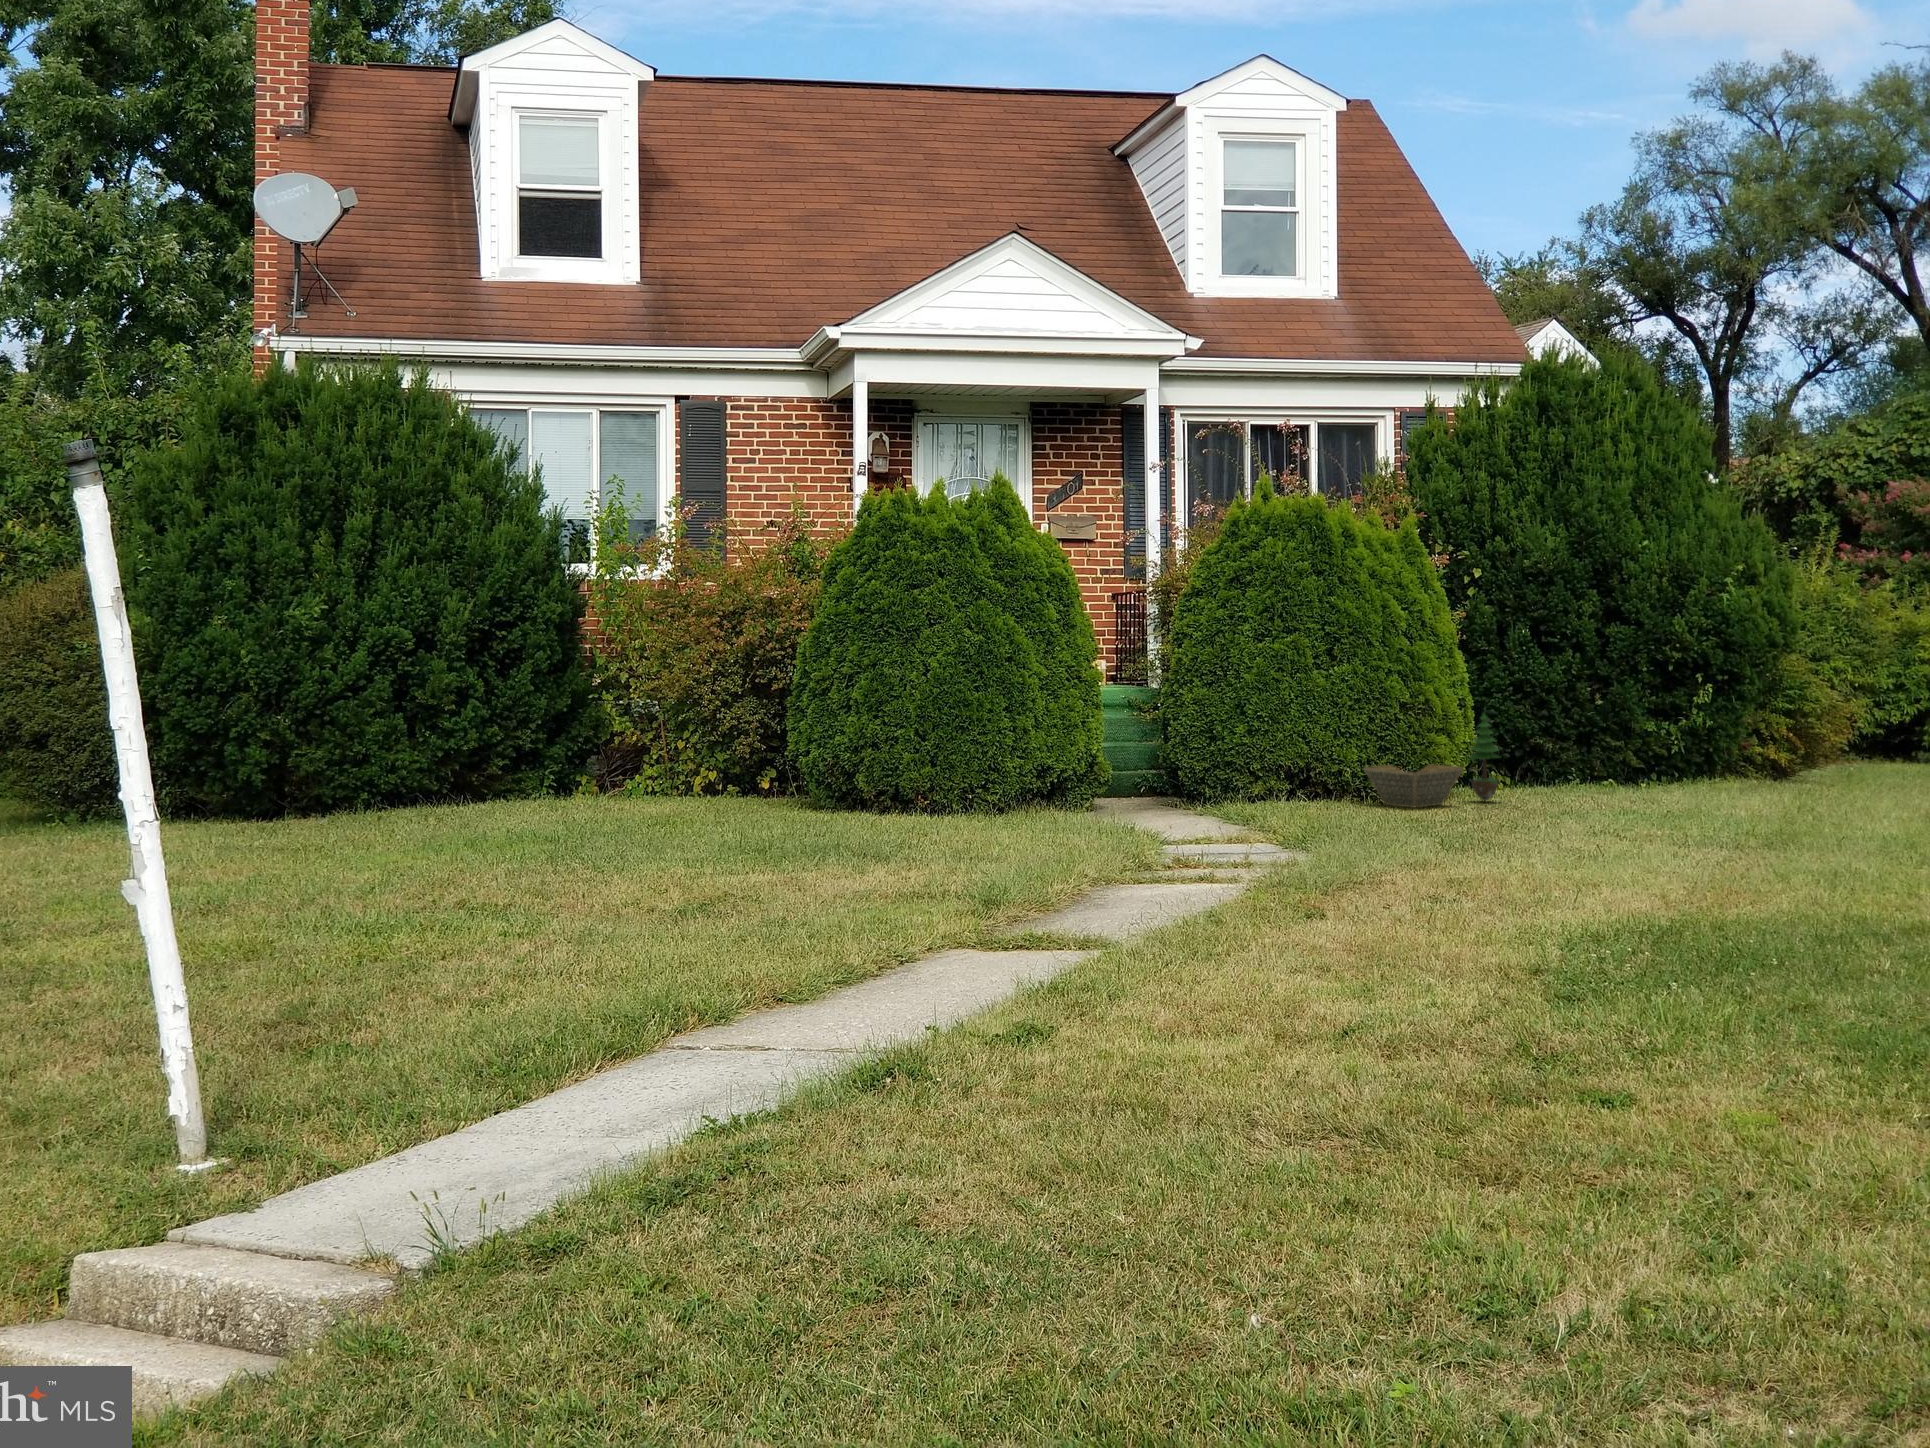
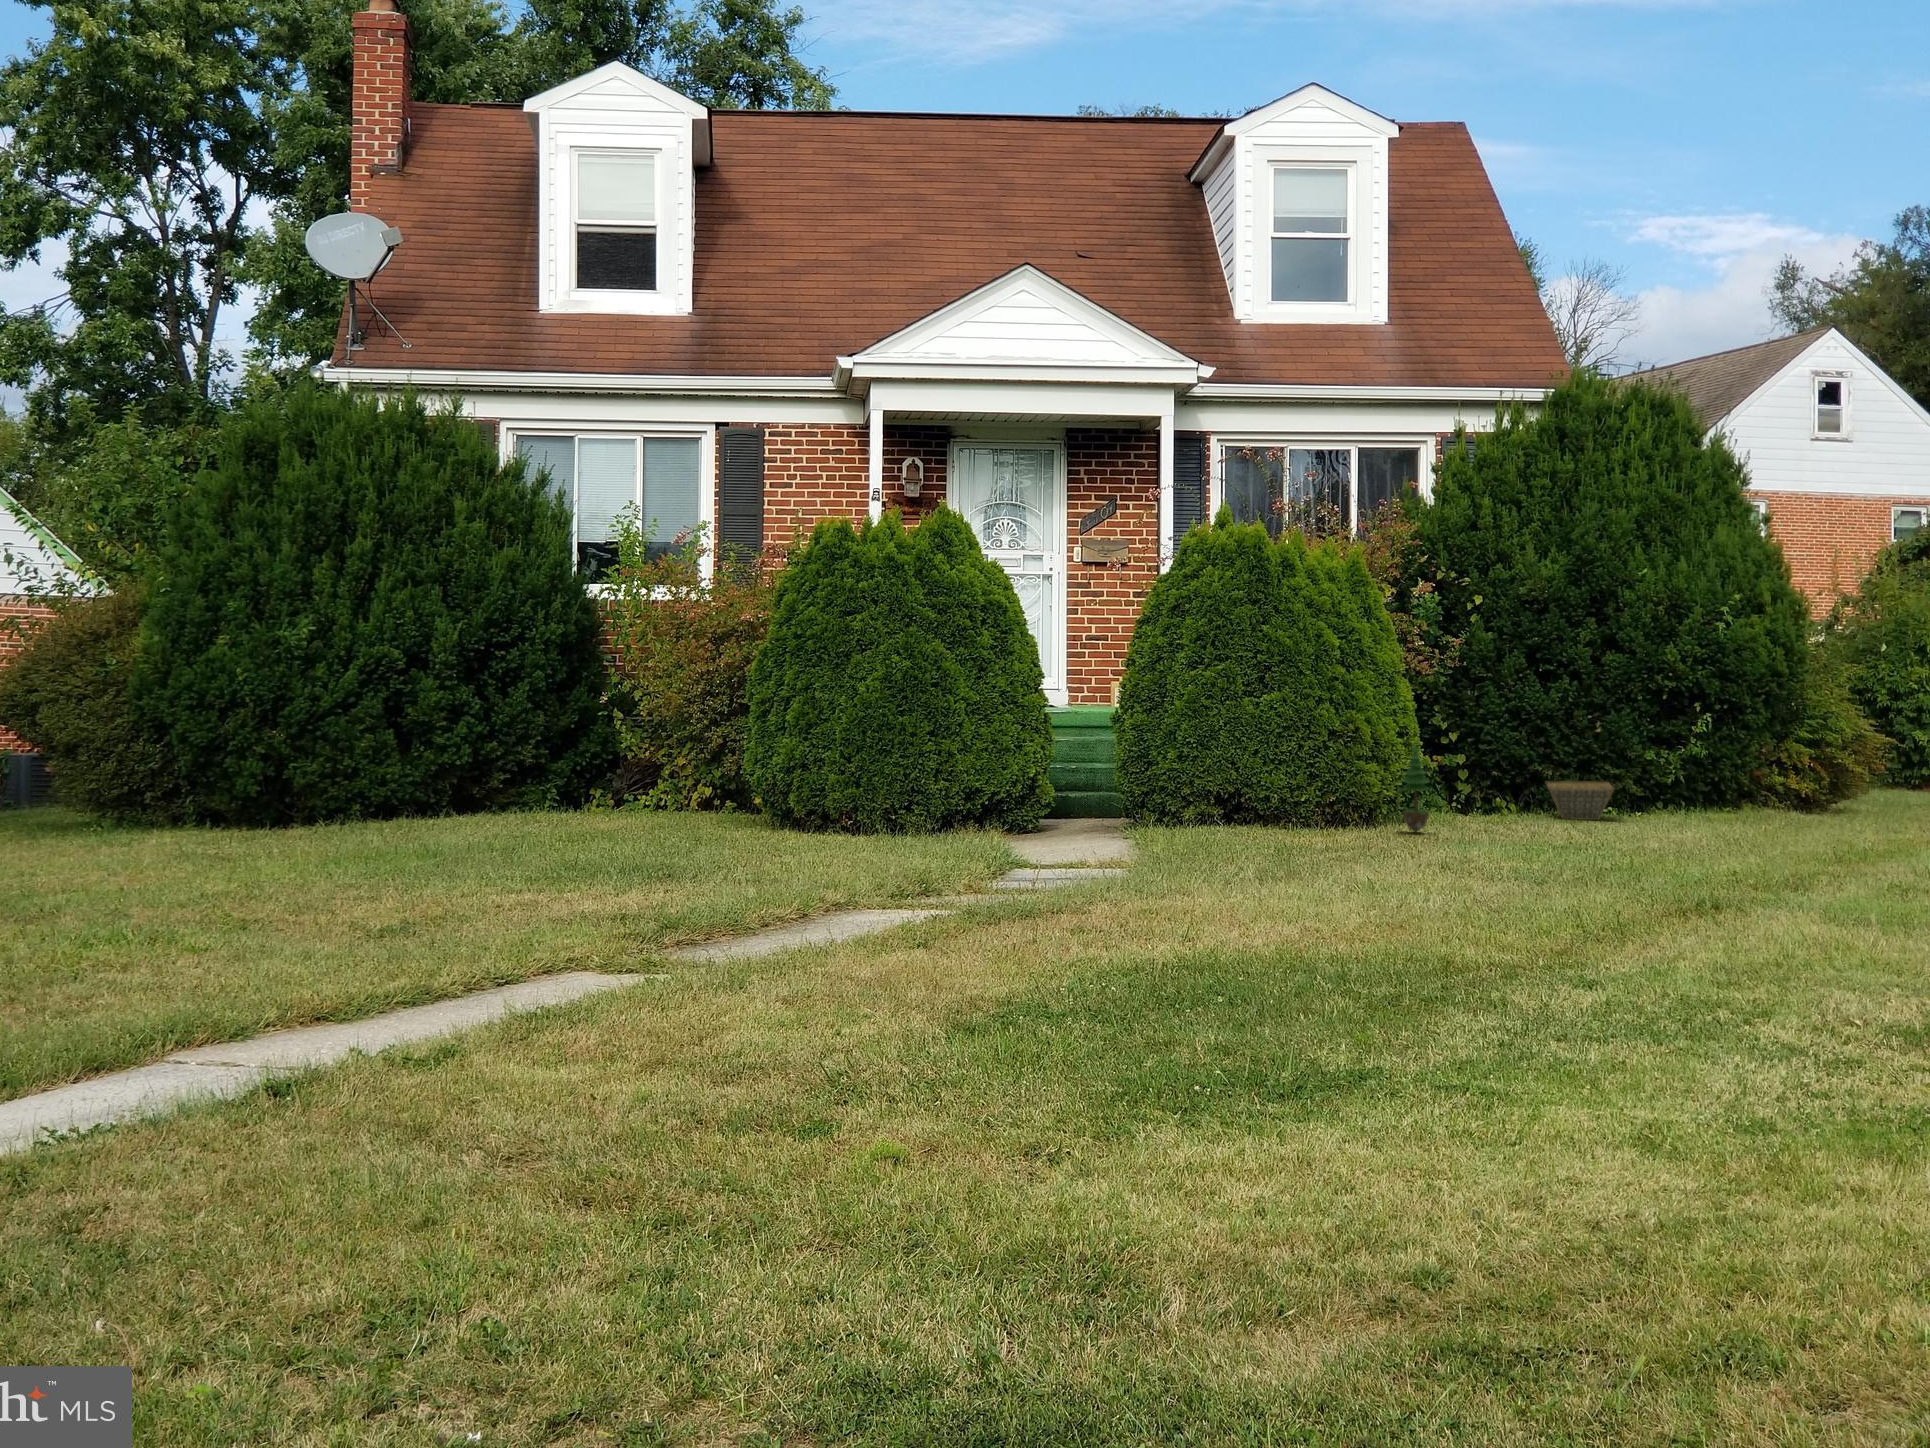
basket: present [1364,764,1463,808] -> present [1546,781,1614,820]

